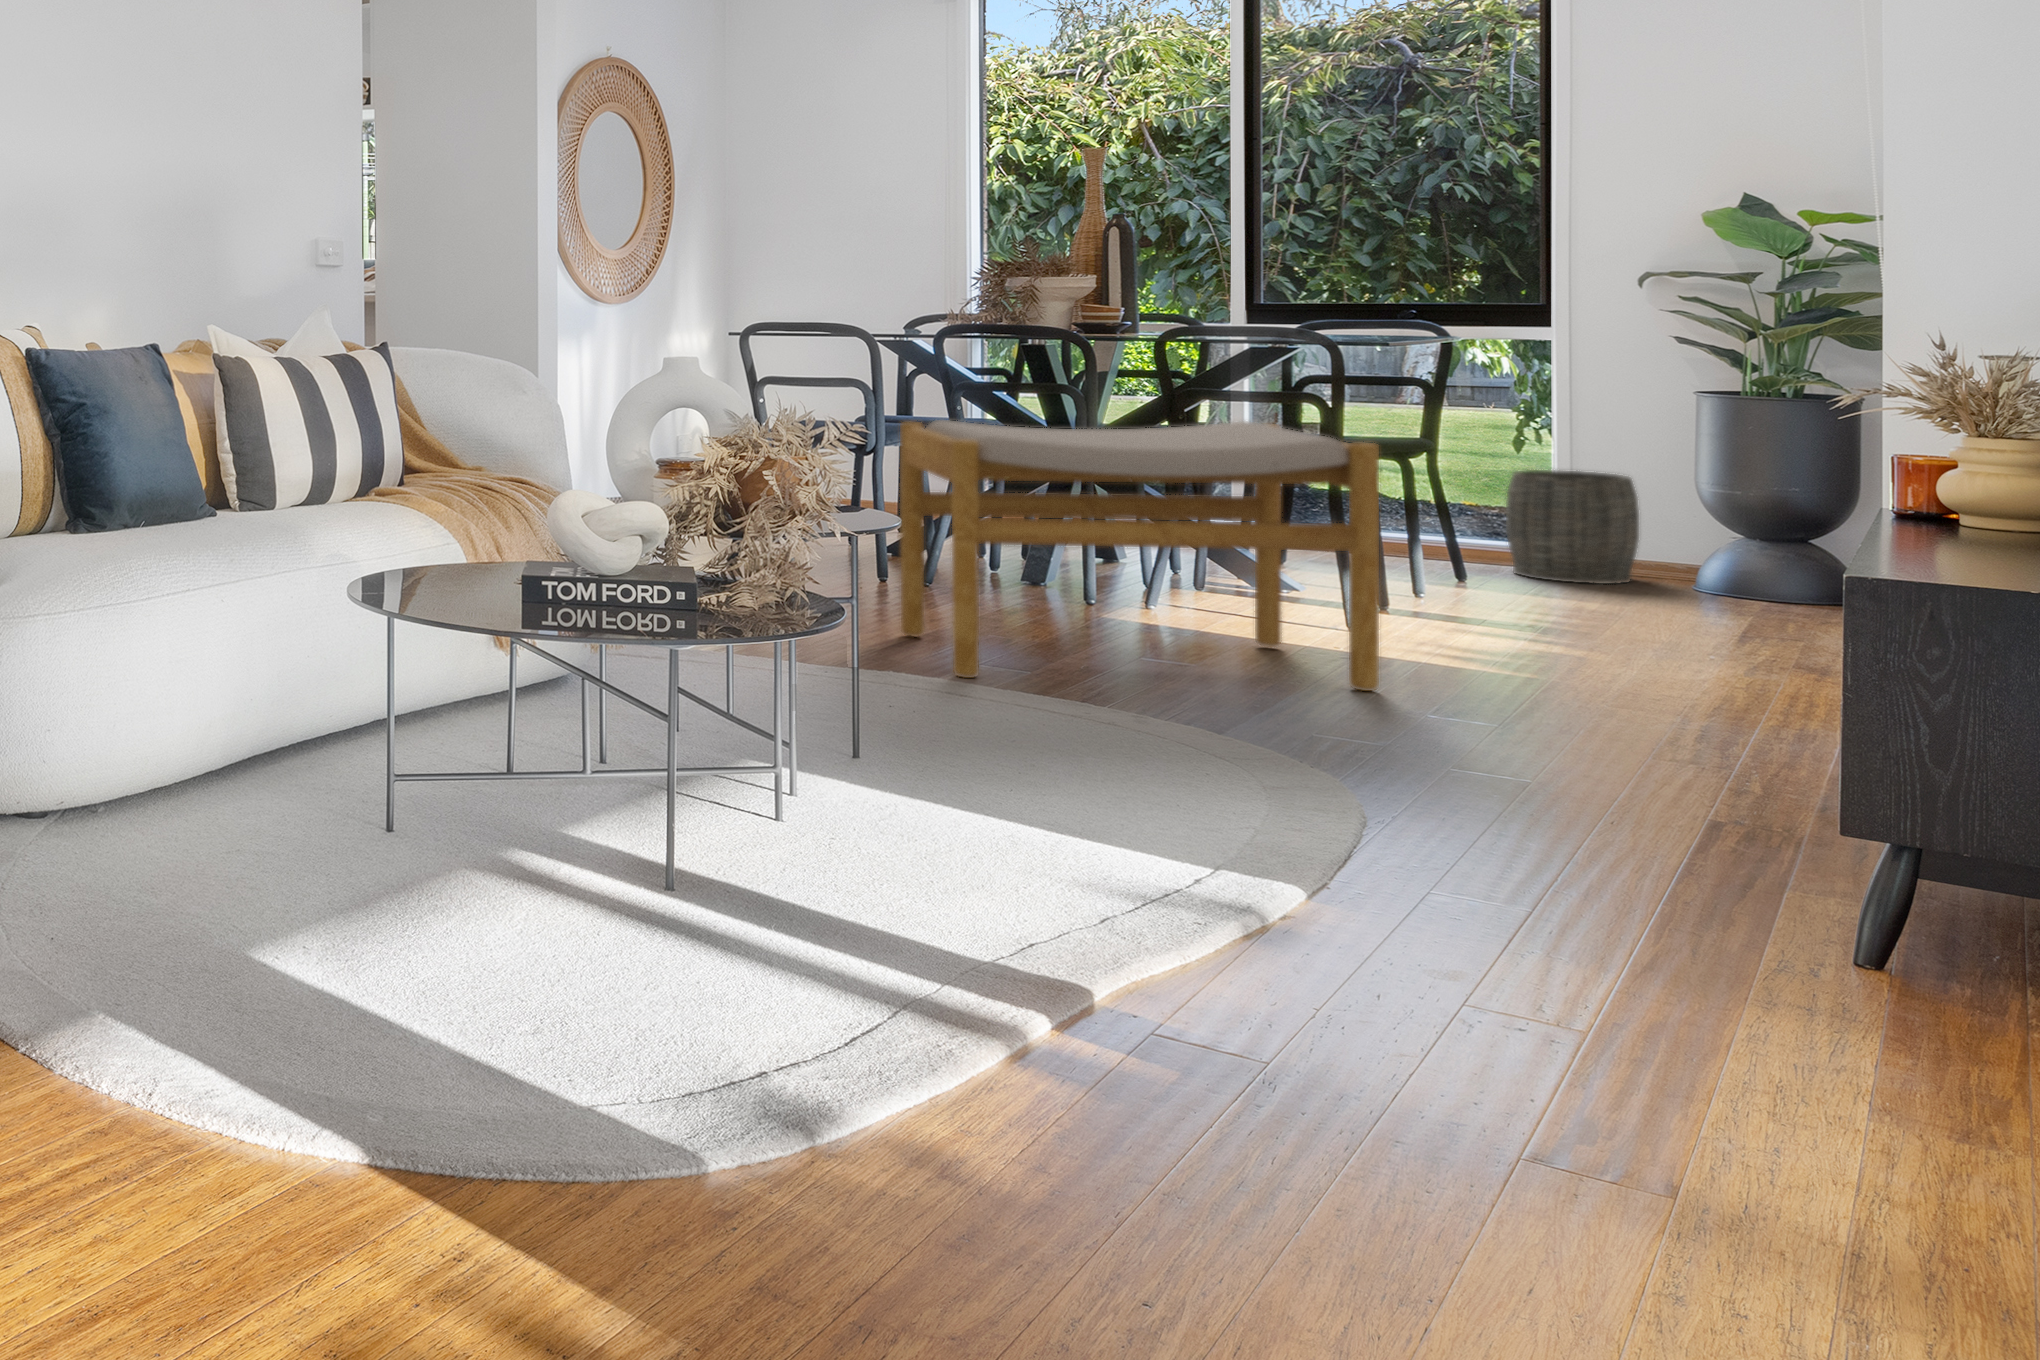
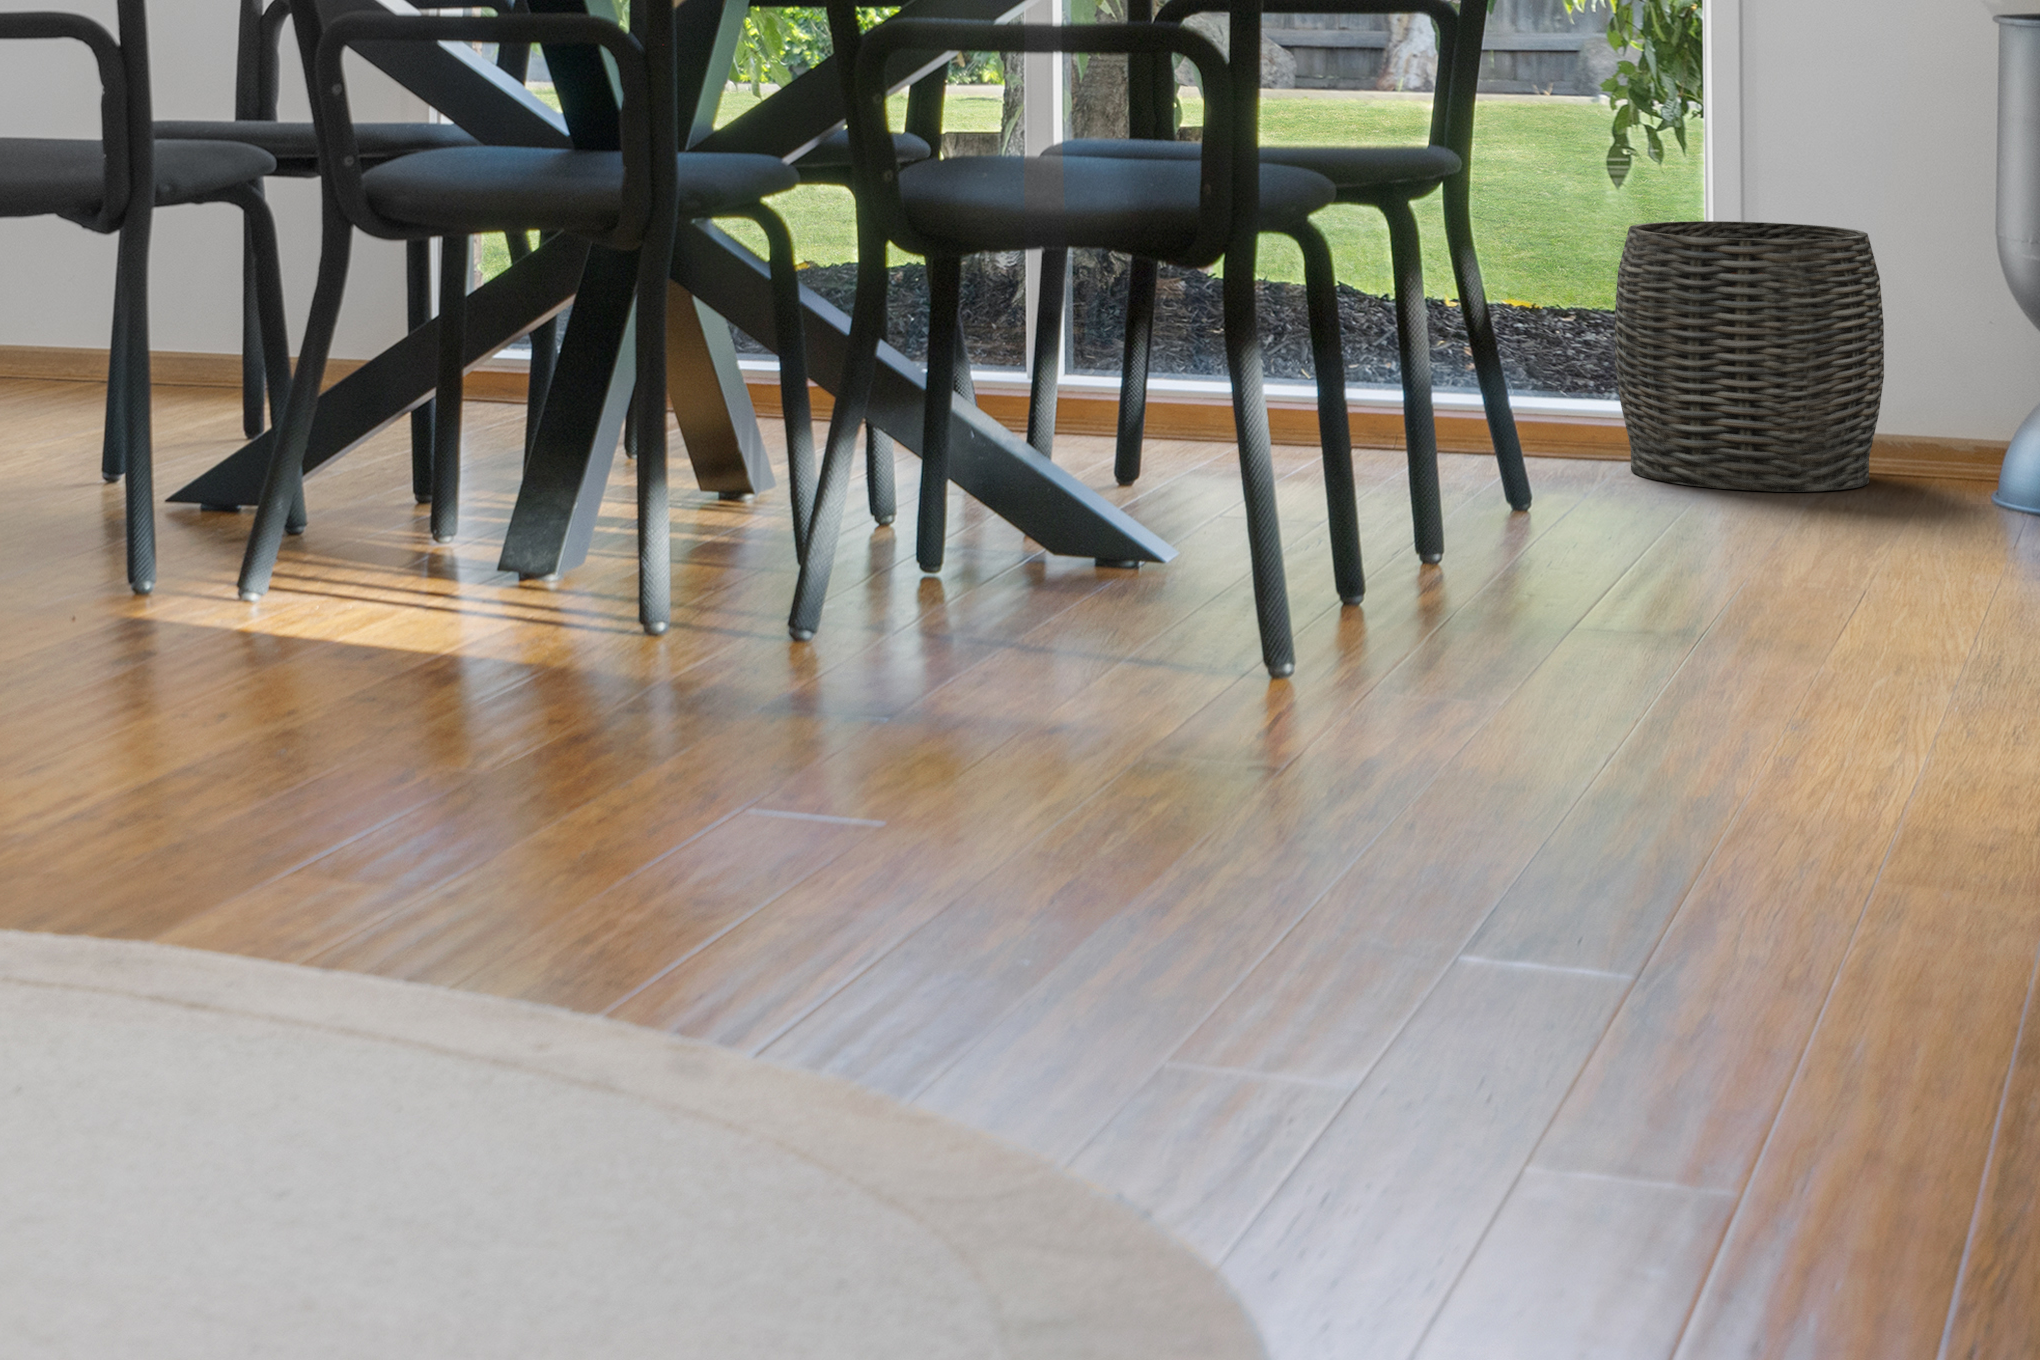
footstool: present [900,420,1379,691] -> none [206,85,1456,902]

